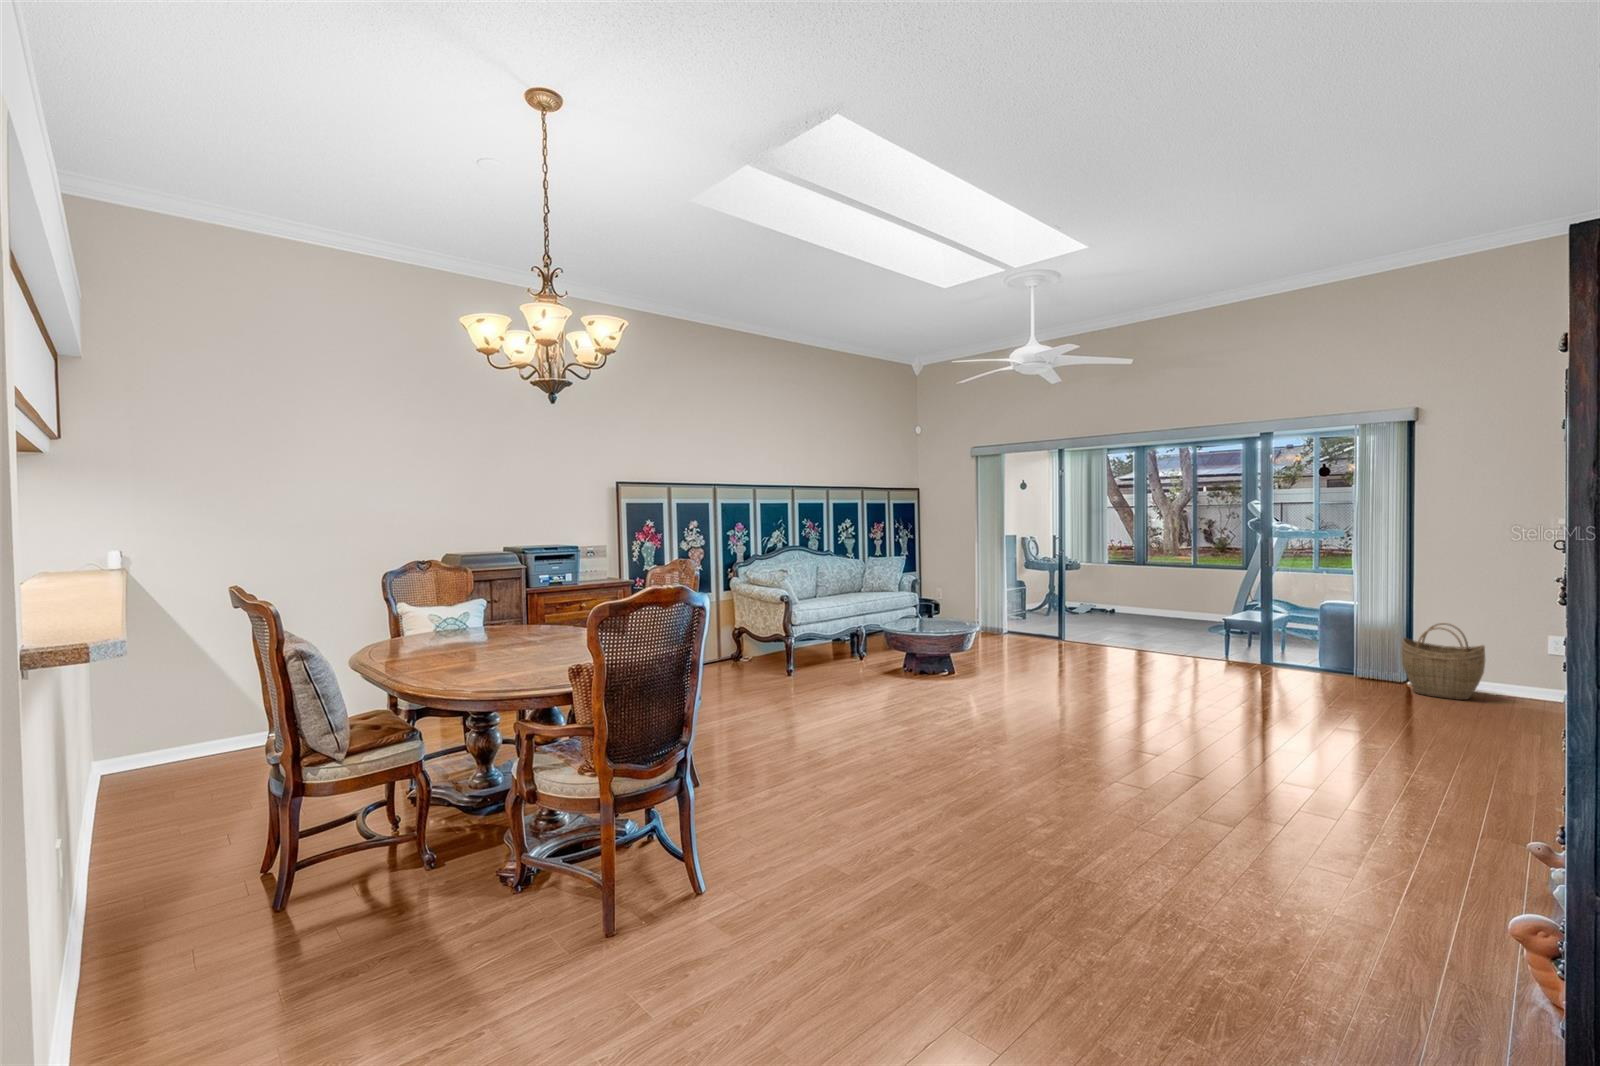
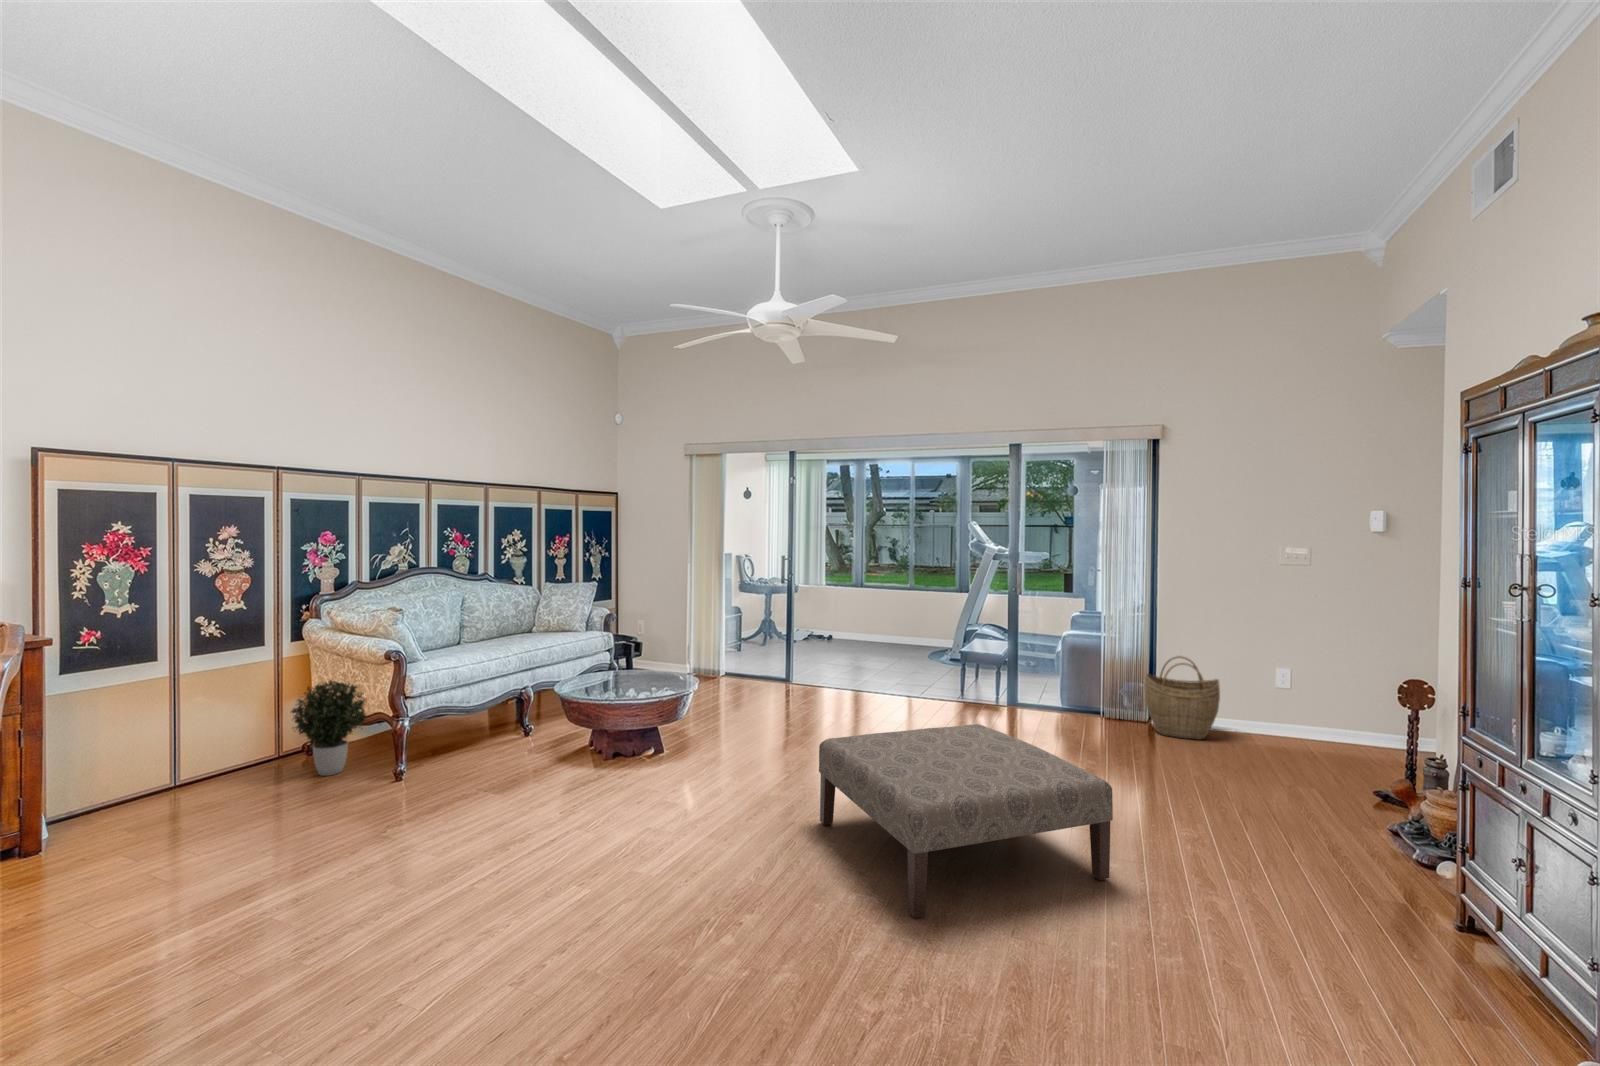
potted plant: none [729,613,770,671] -> present [291,680,366,776]
ottoman: none [1060,658,1280,763] -> present [819,724,1113,918]

